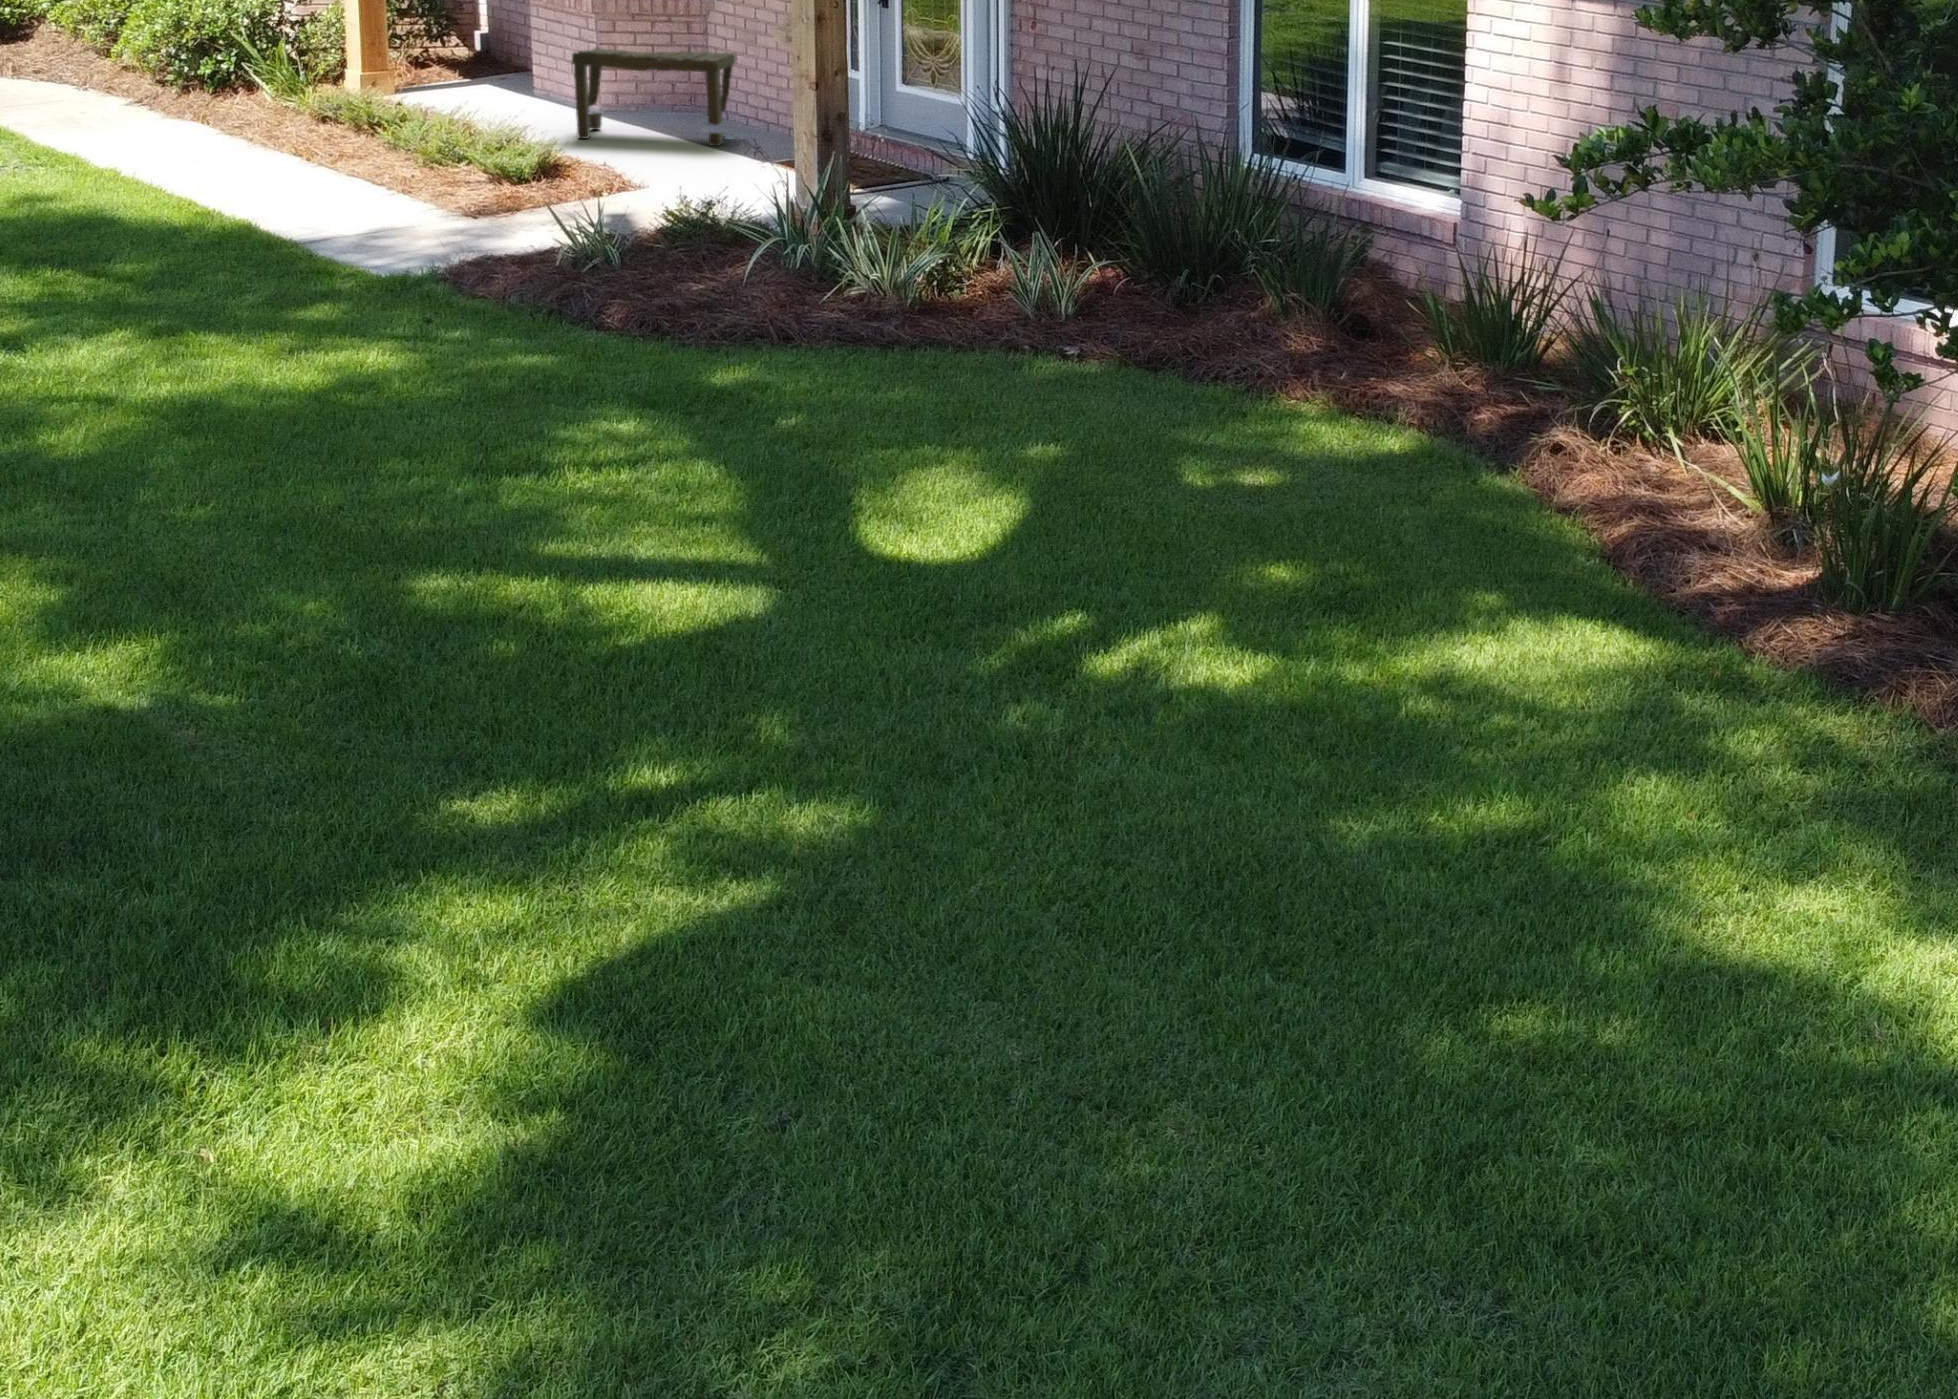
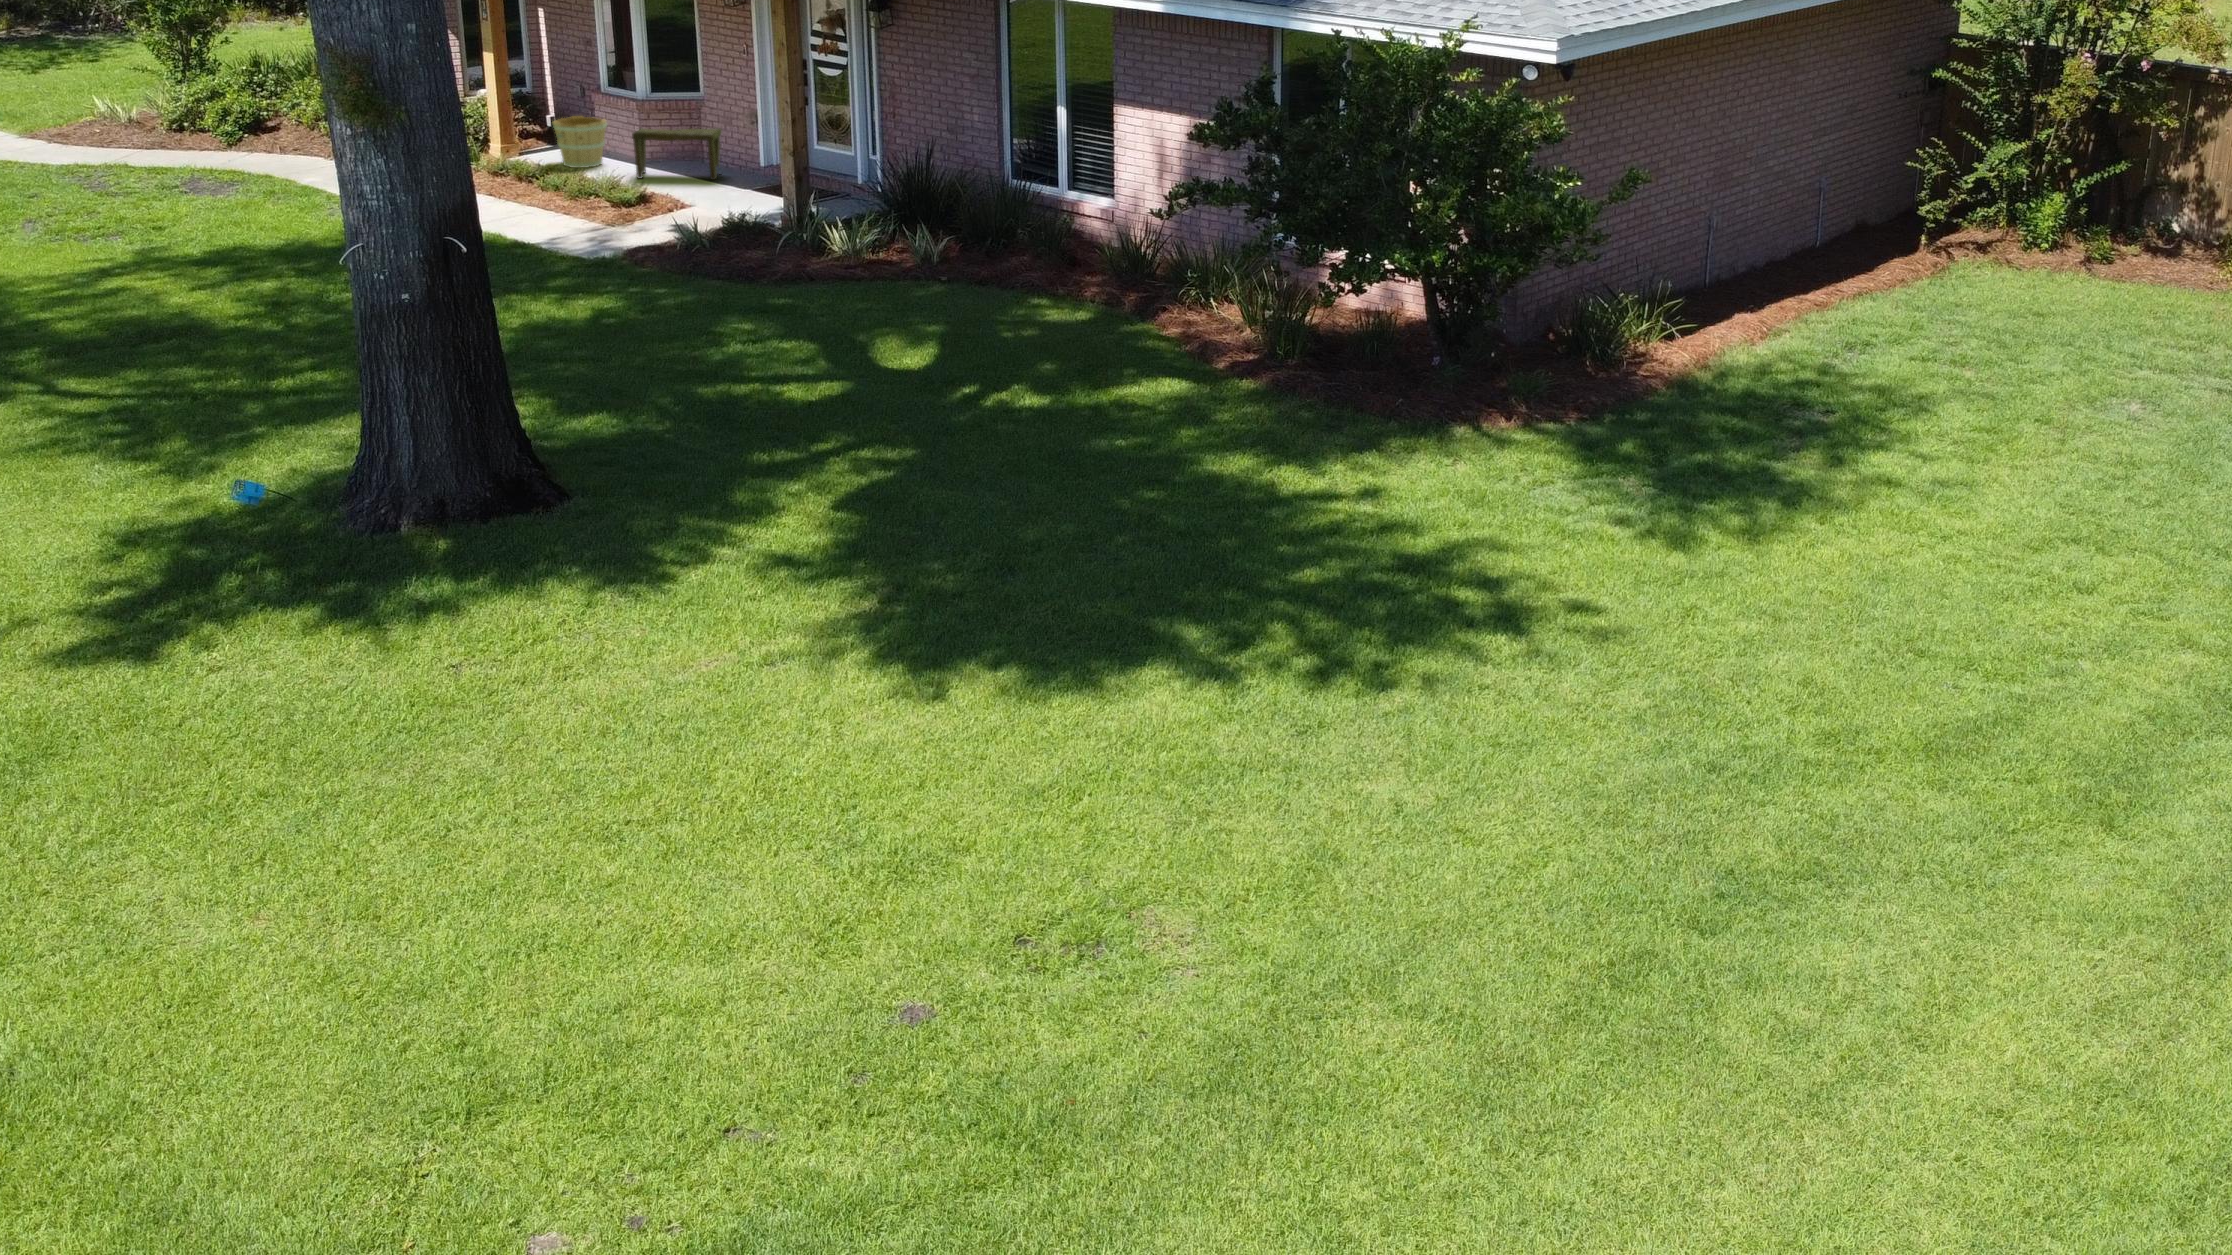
wooden bucket: none [447,25,546,118] -> present [552,116,607,168]

